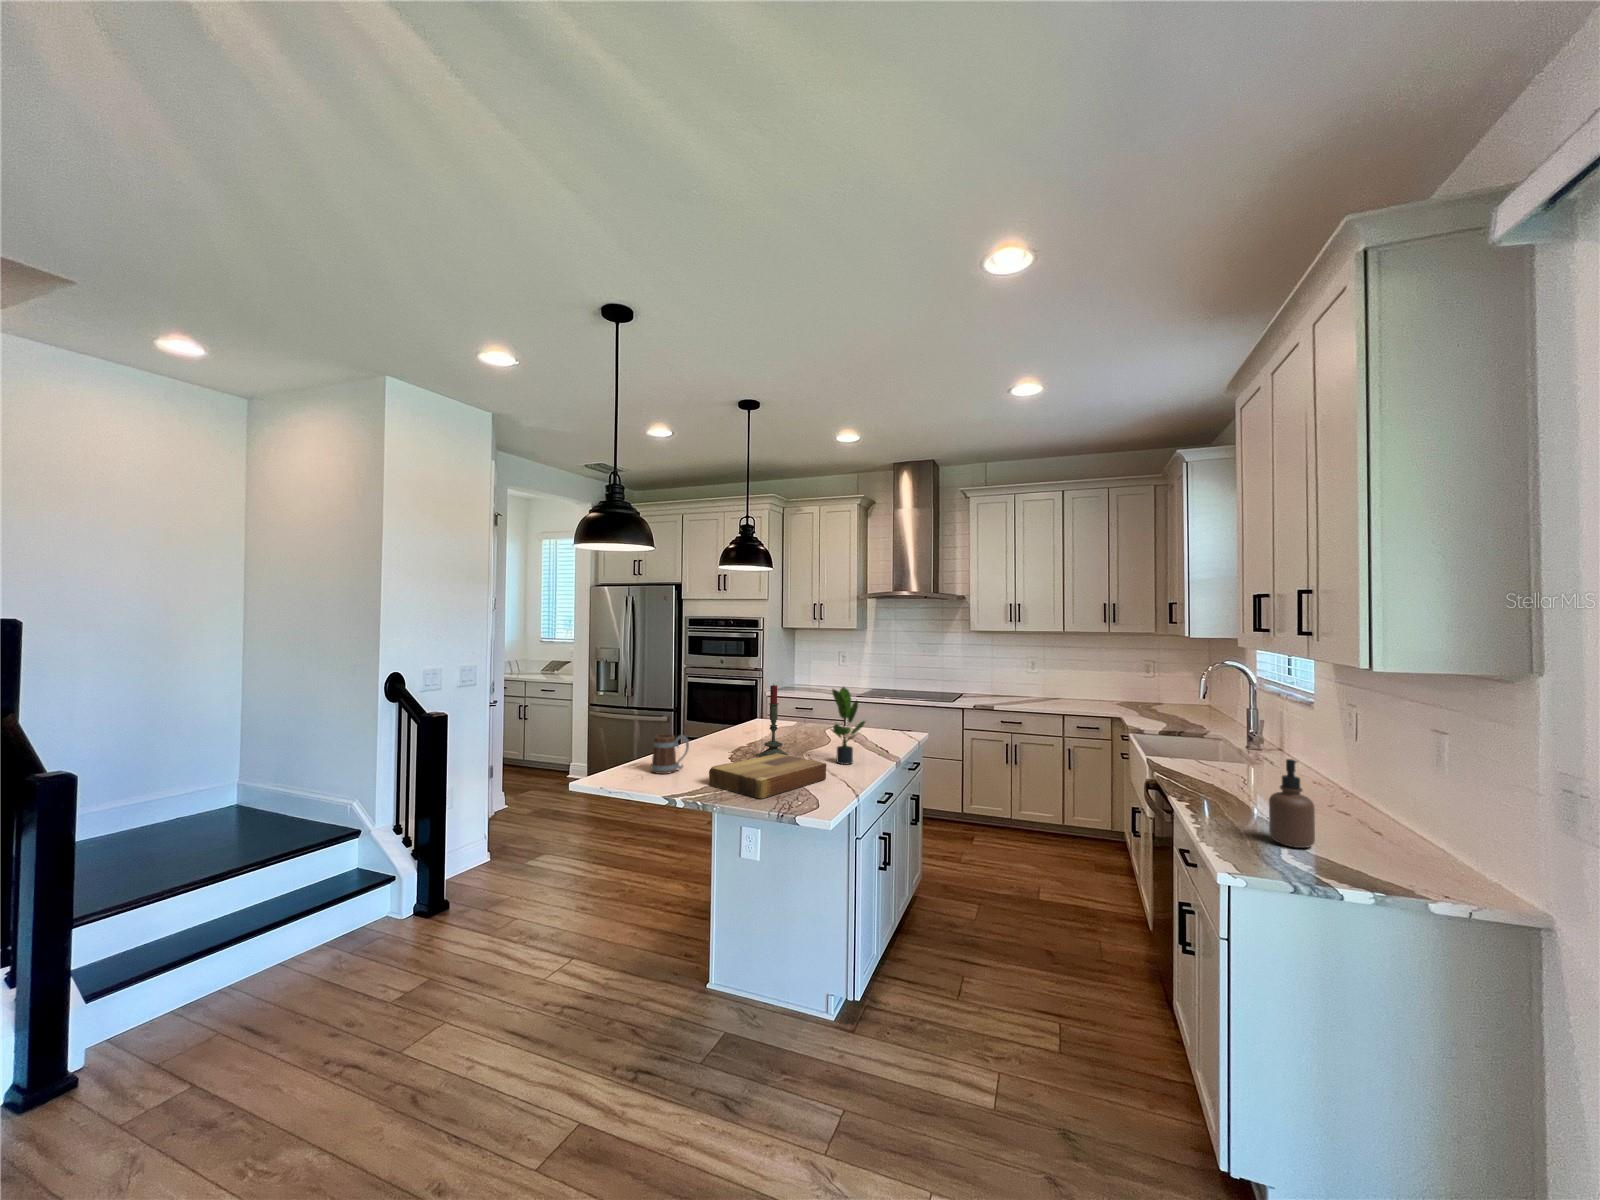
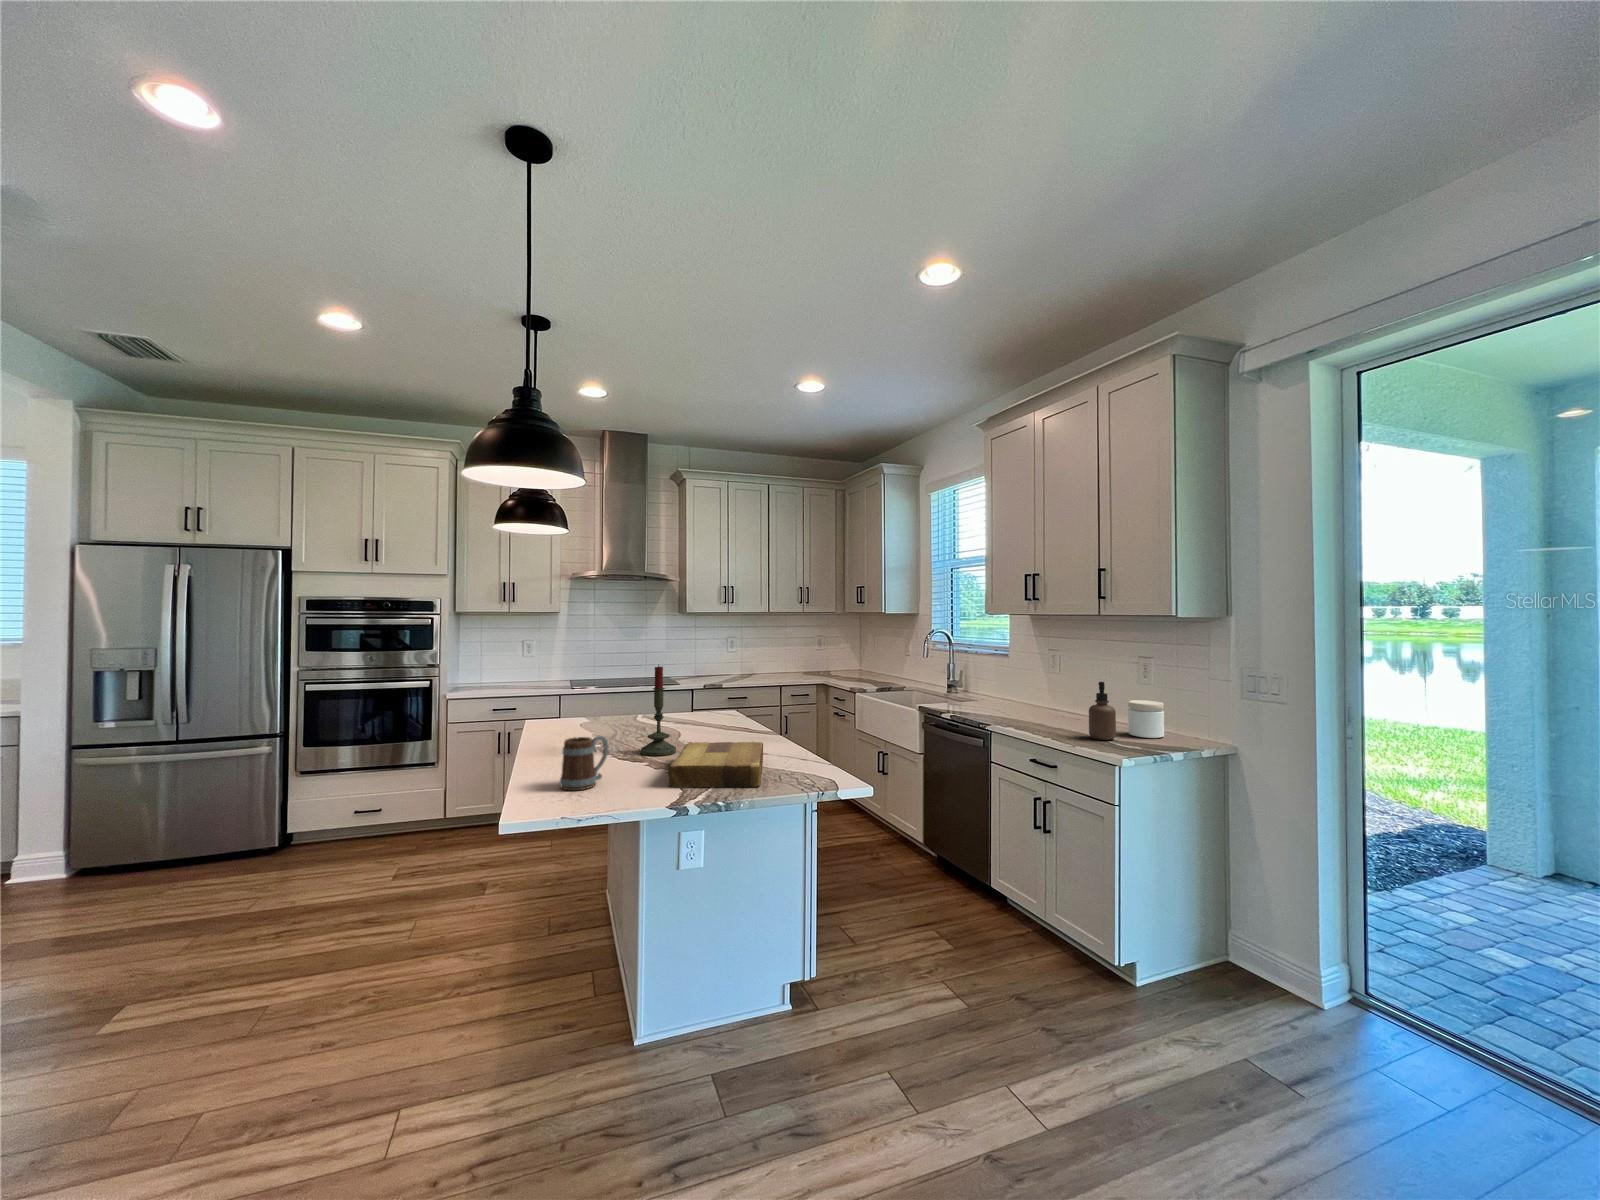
potted plant: present [831,687,865,765] -> none [715,662,761,746]
jar: none [1360,797,1429,865] -> present [1128,700,1164,738]

